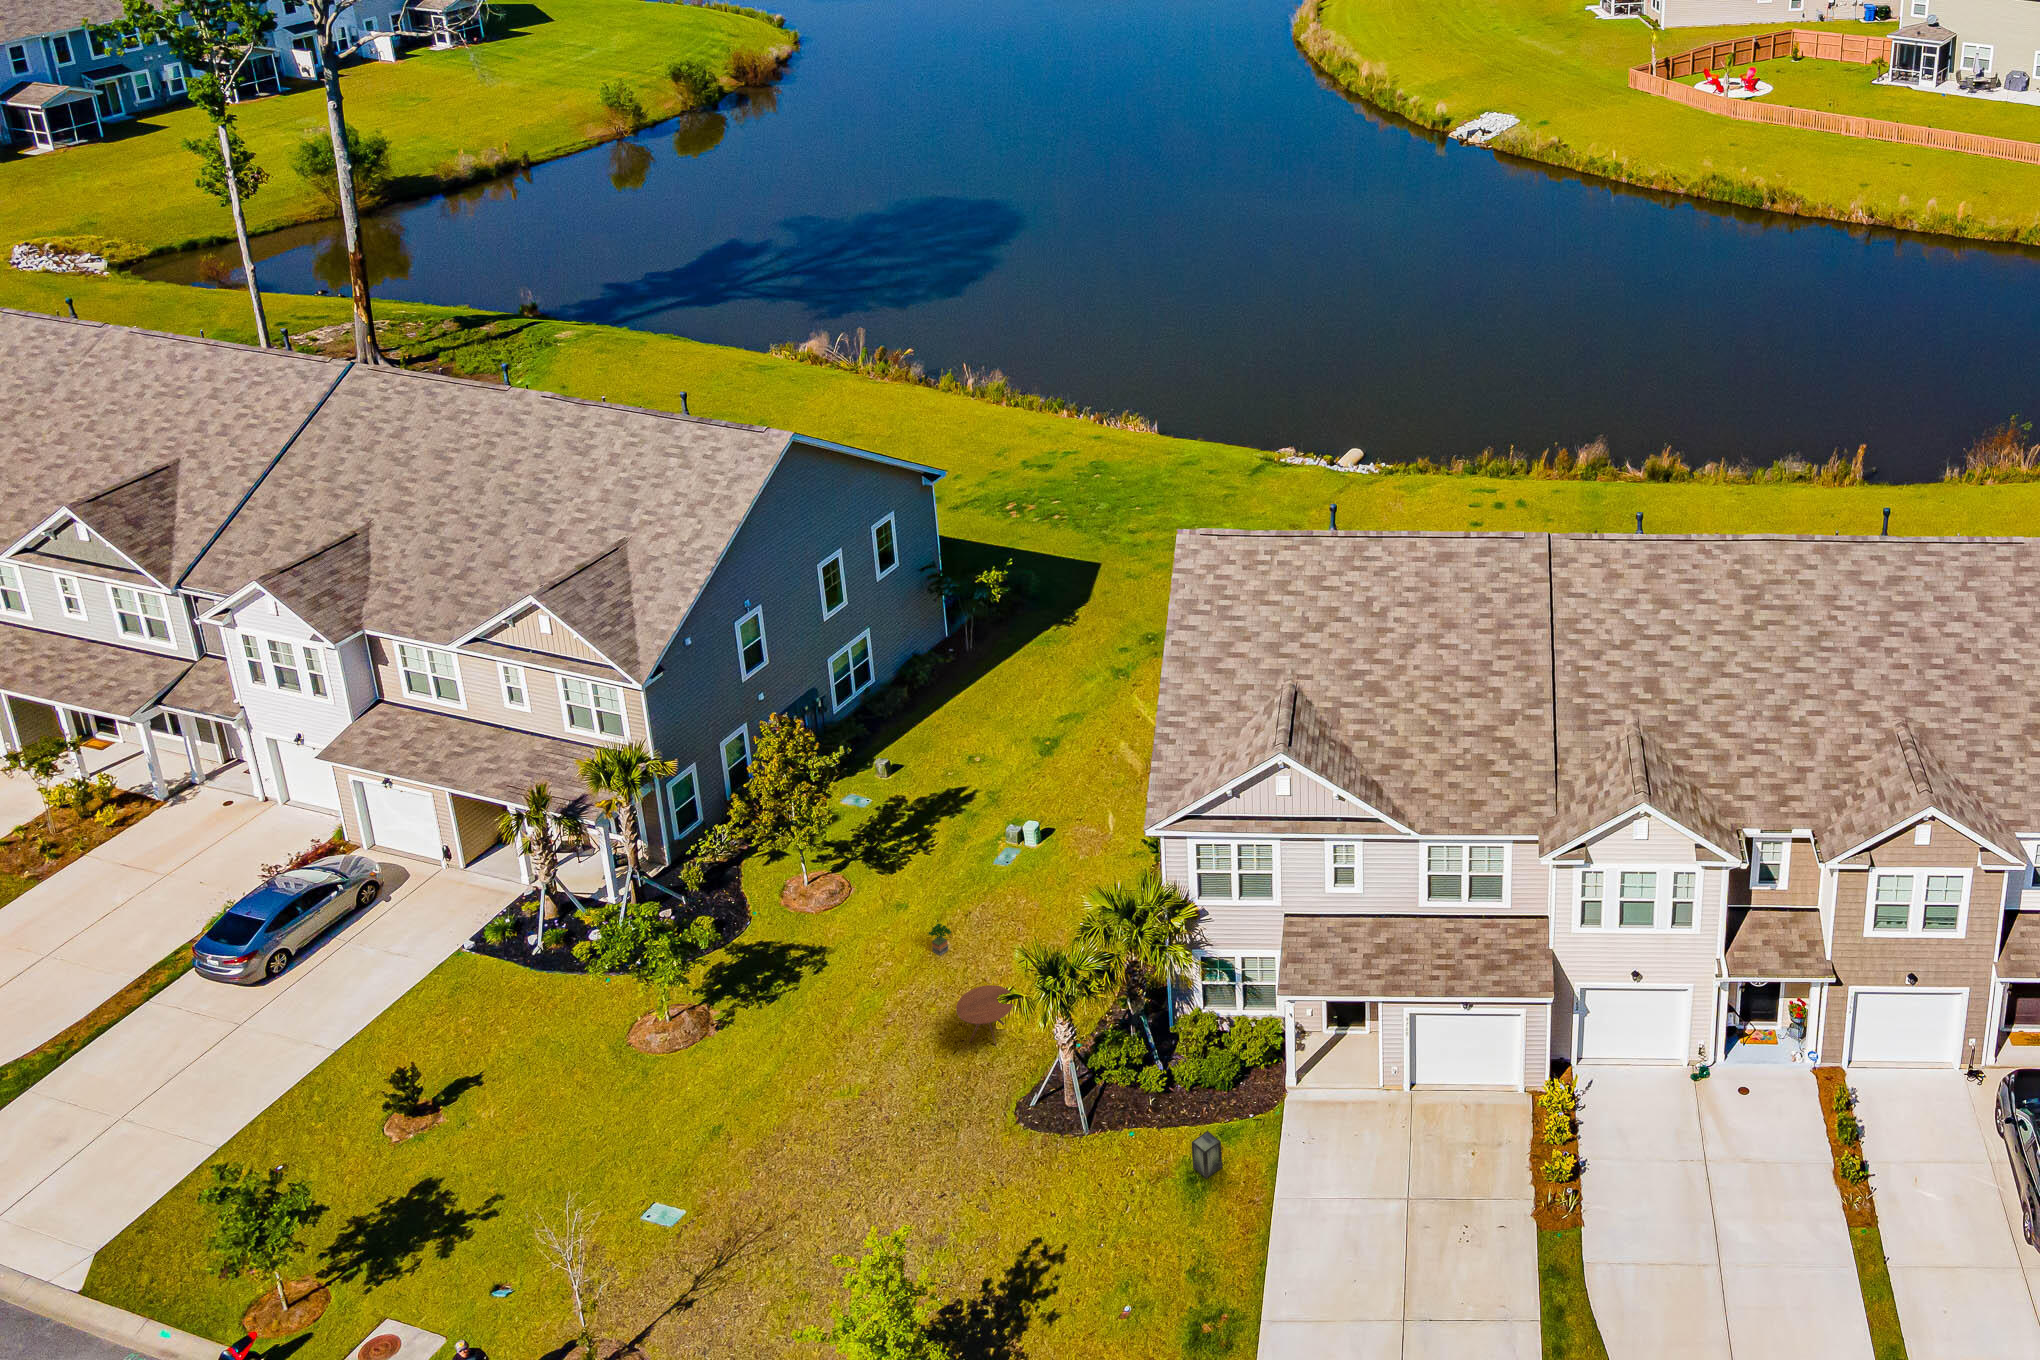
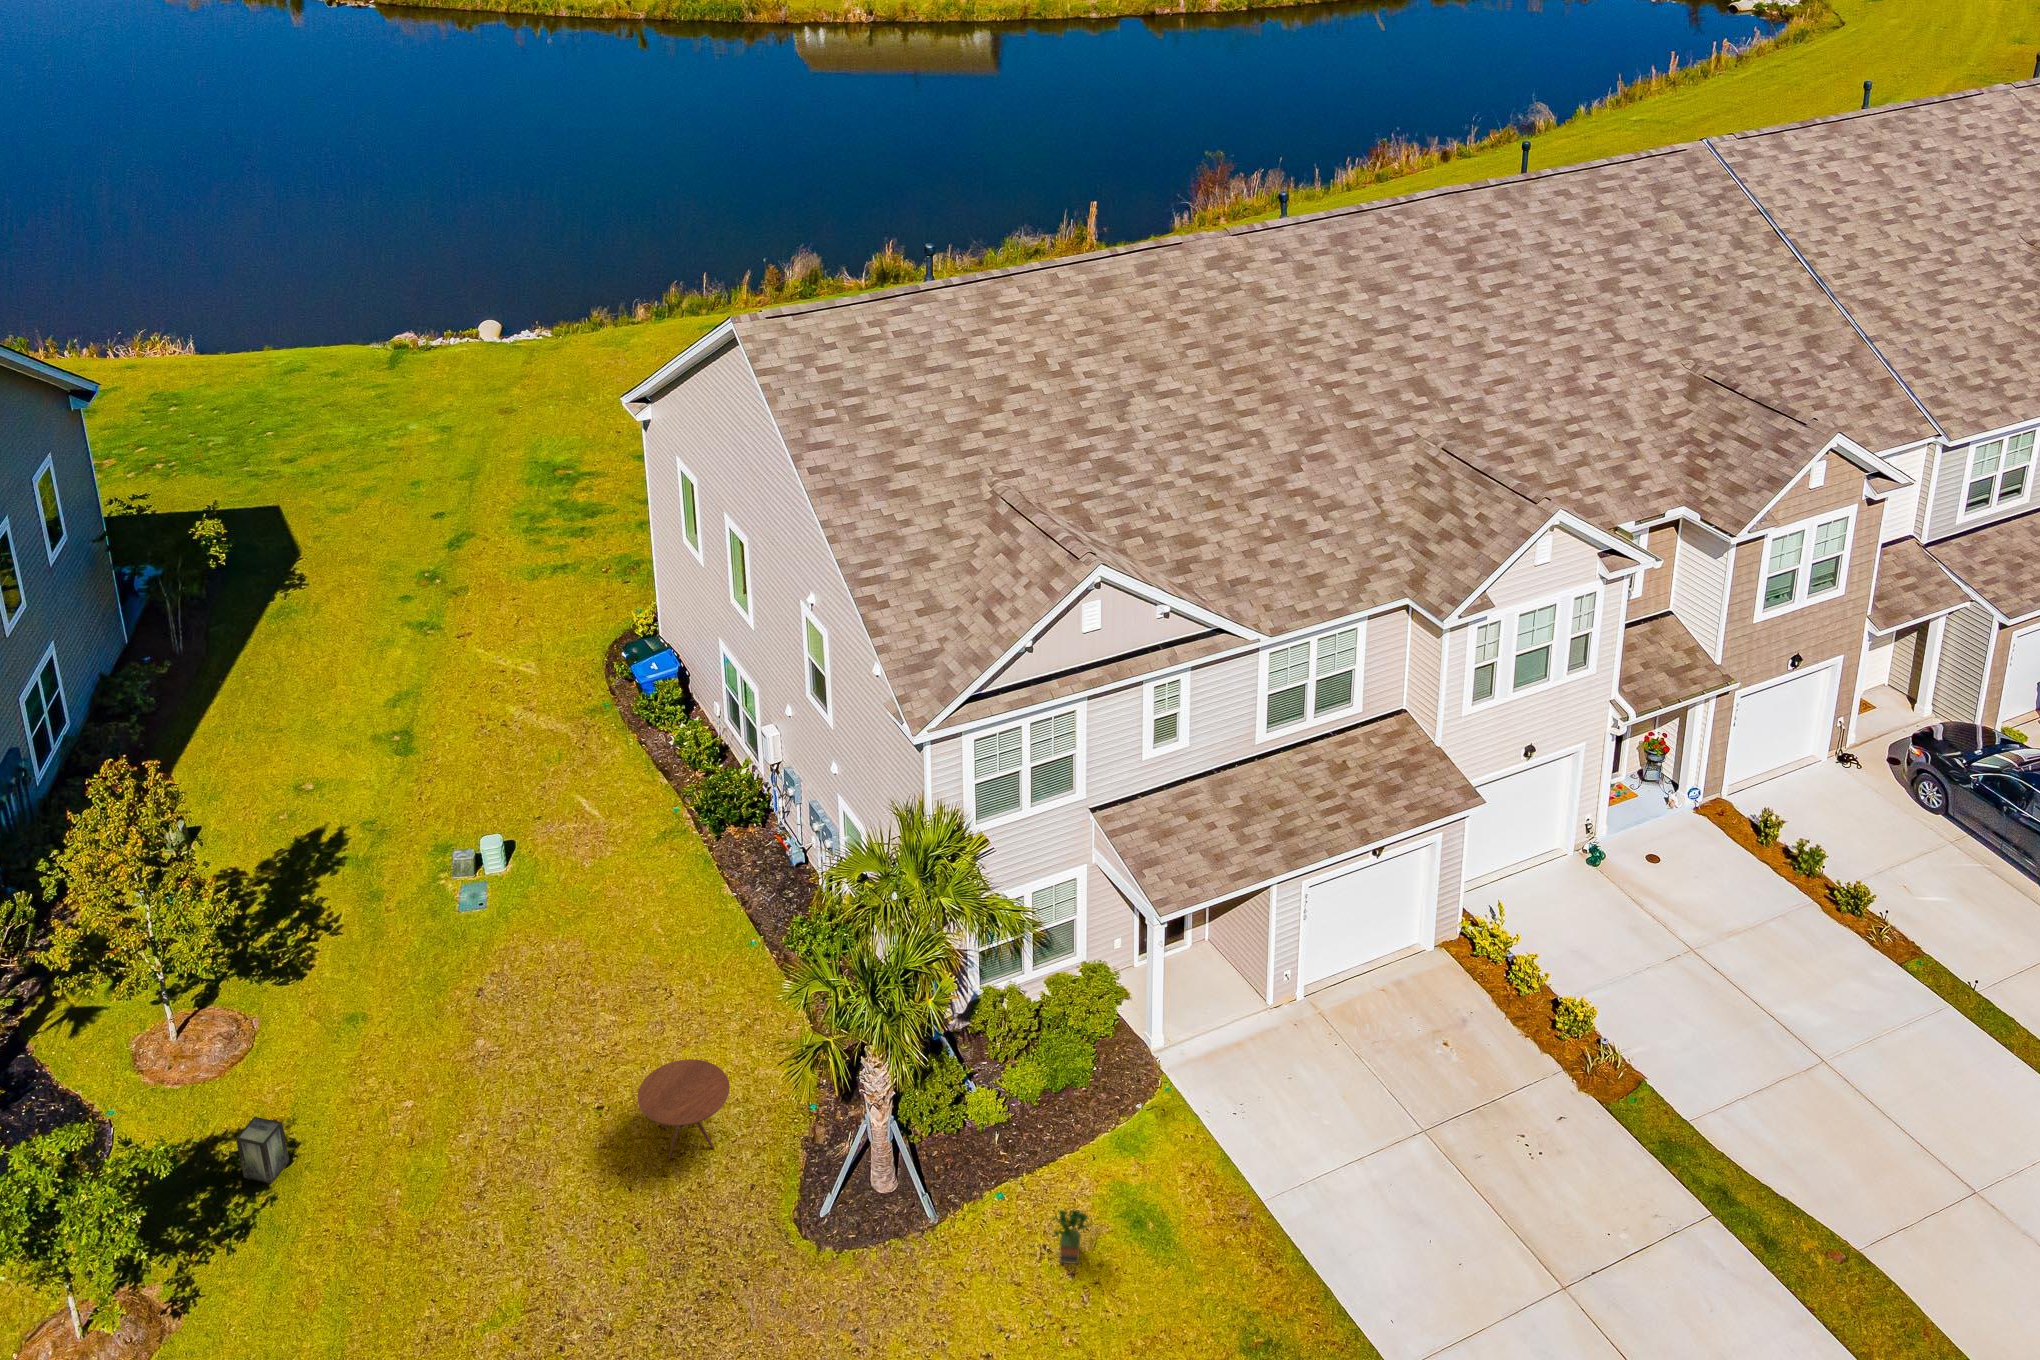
potted tree: present [928,924,951,956] -> present [1053,1209,1089,1264]
storage box: present [1191,1131,1222,1179] -> present [236,1117,289,1184]

